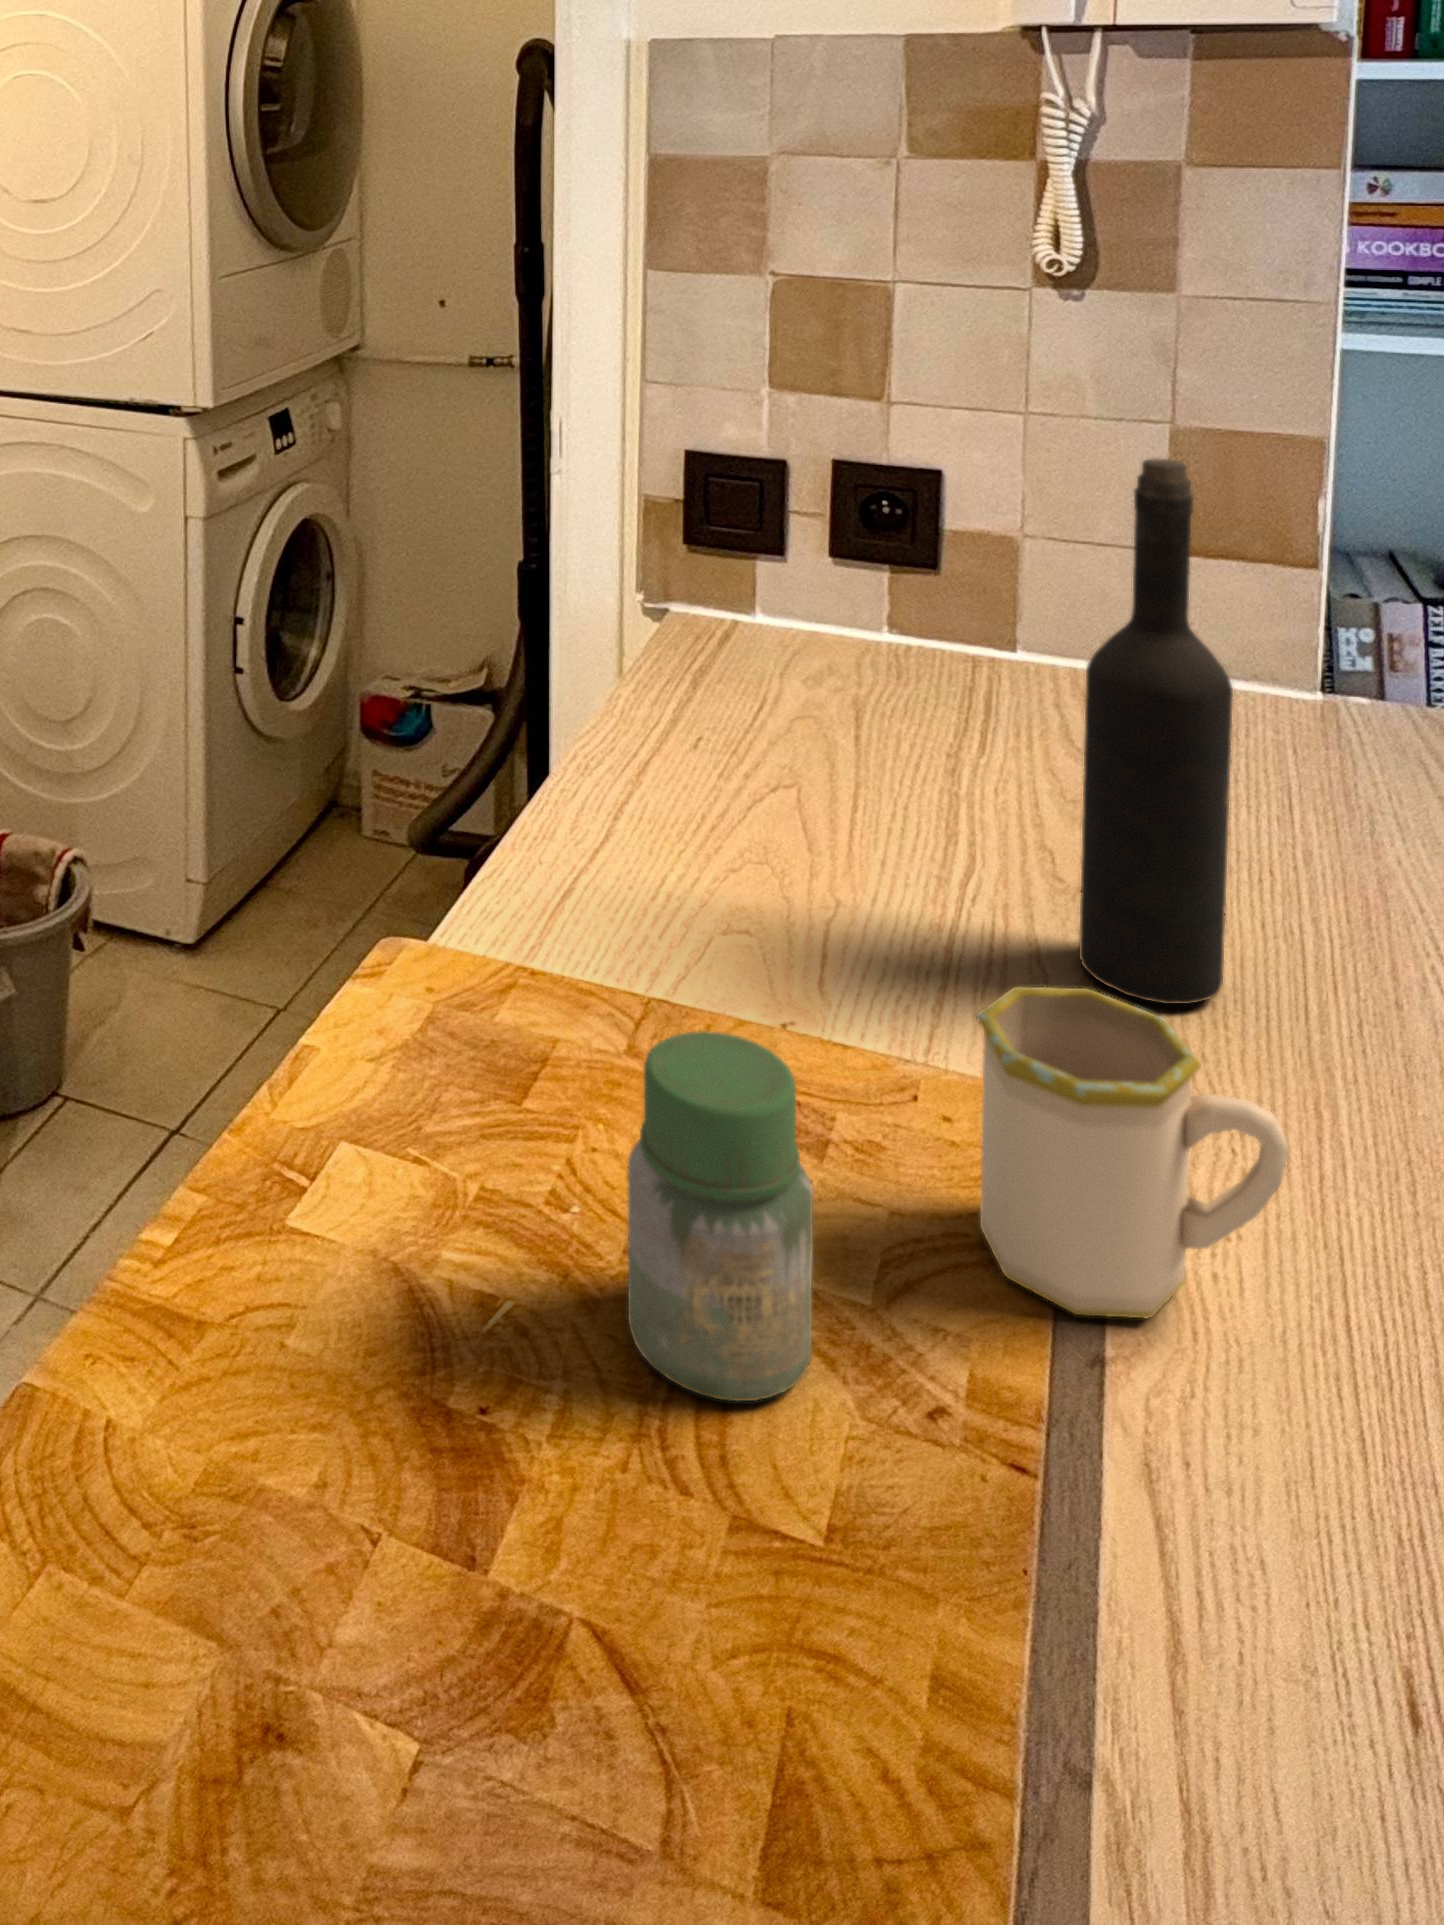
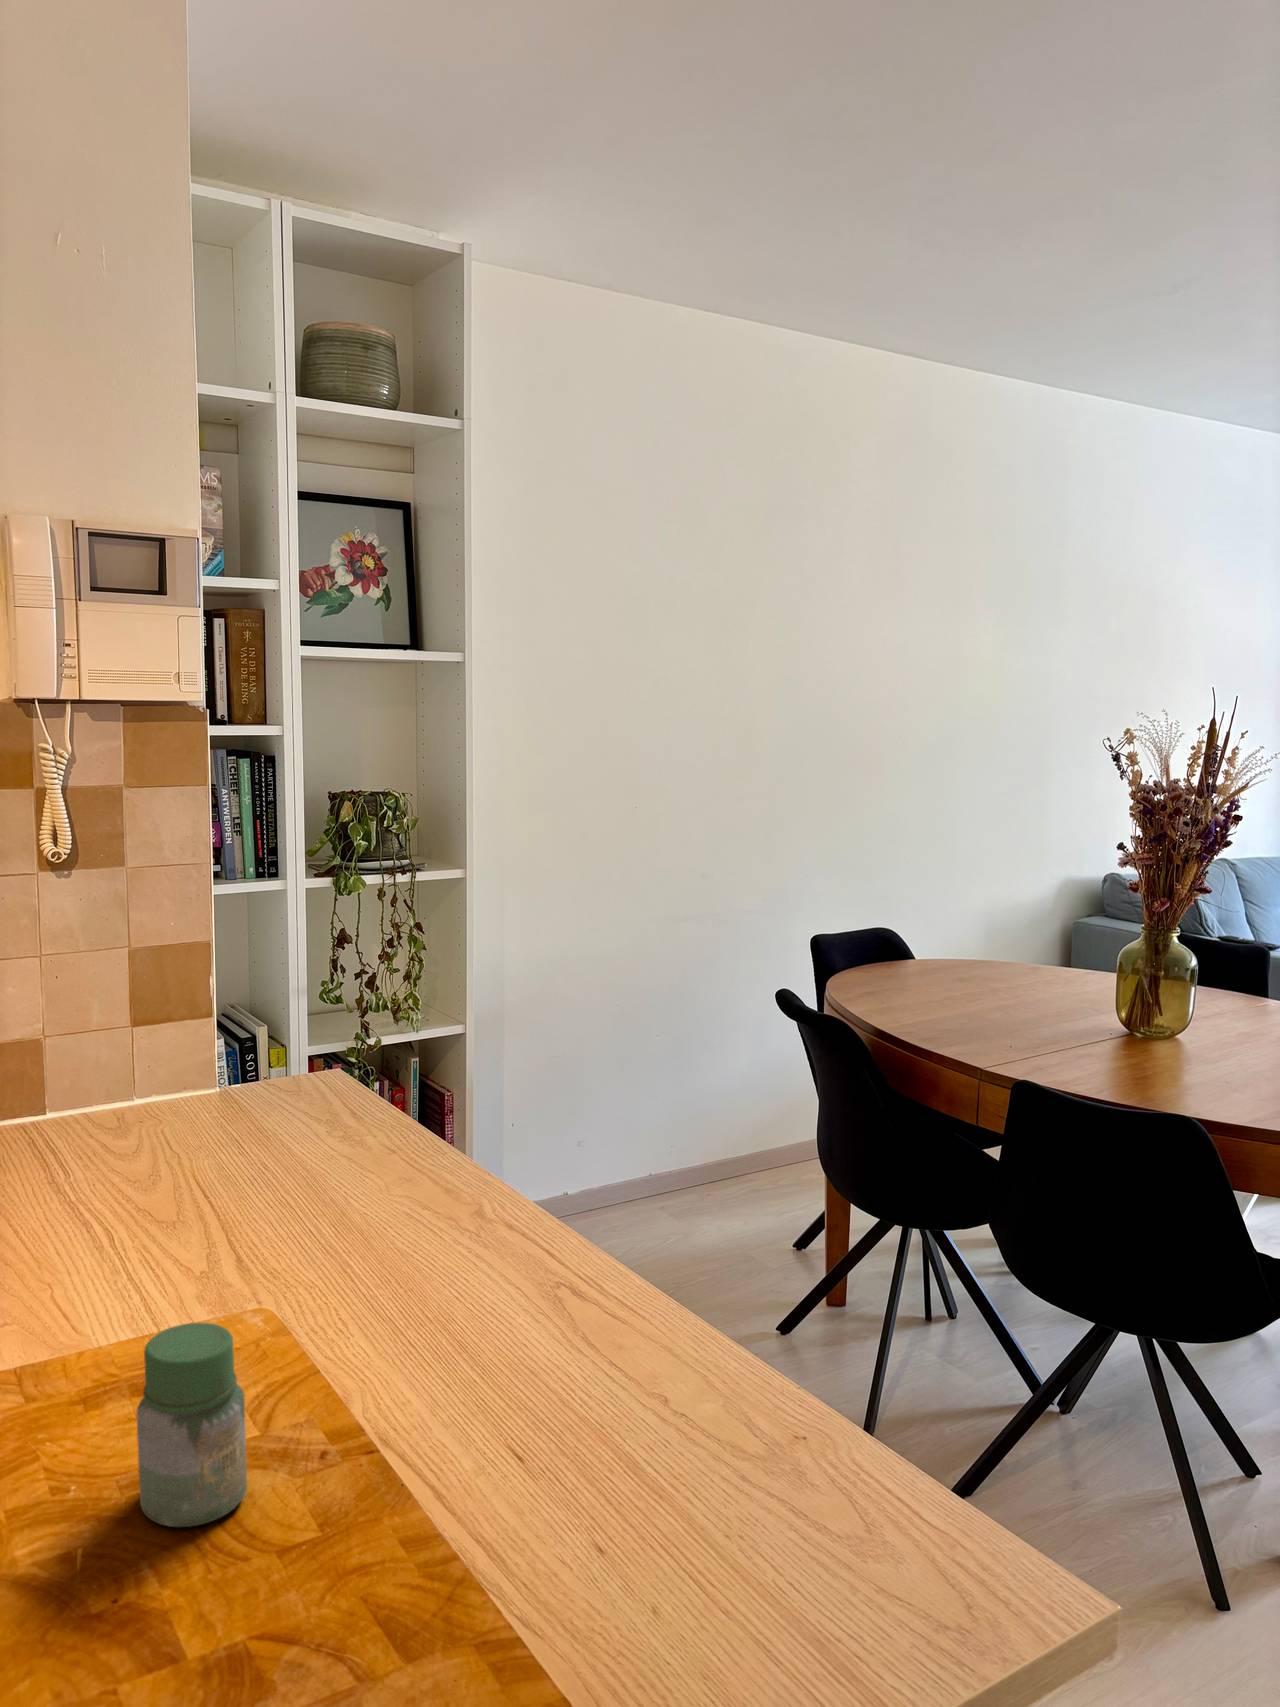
wine bottle: present [1079,459,1233,1004] -> none [197,958,277,1261]
mug: present [976,986,1288,1319] -> none [255,1237,396,1401]

